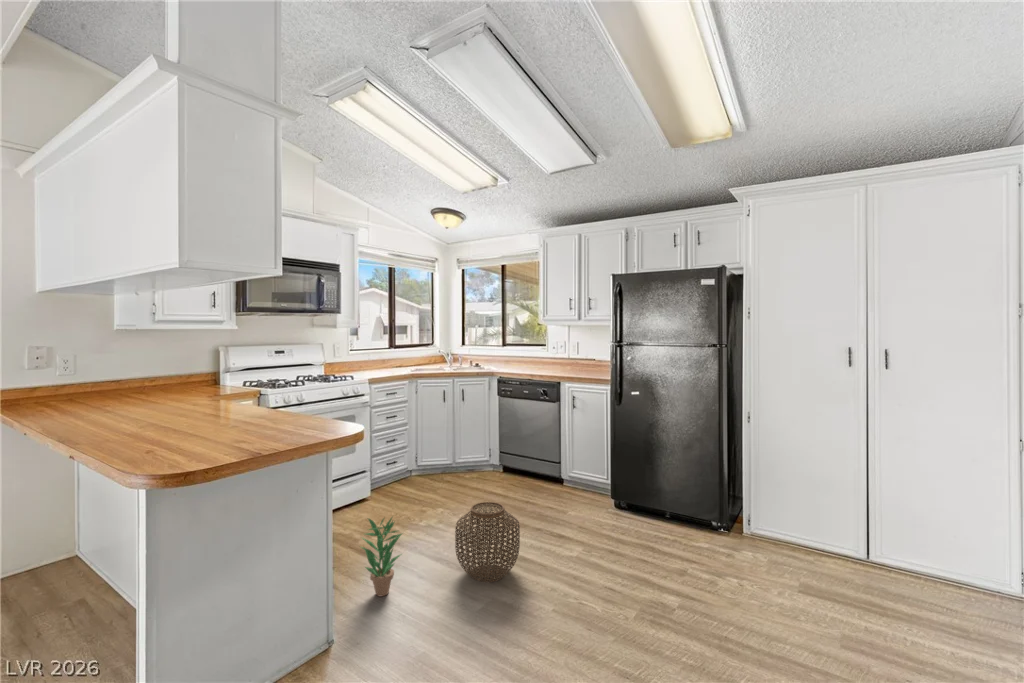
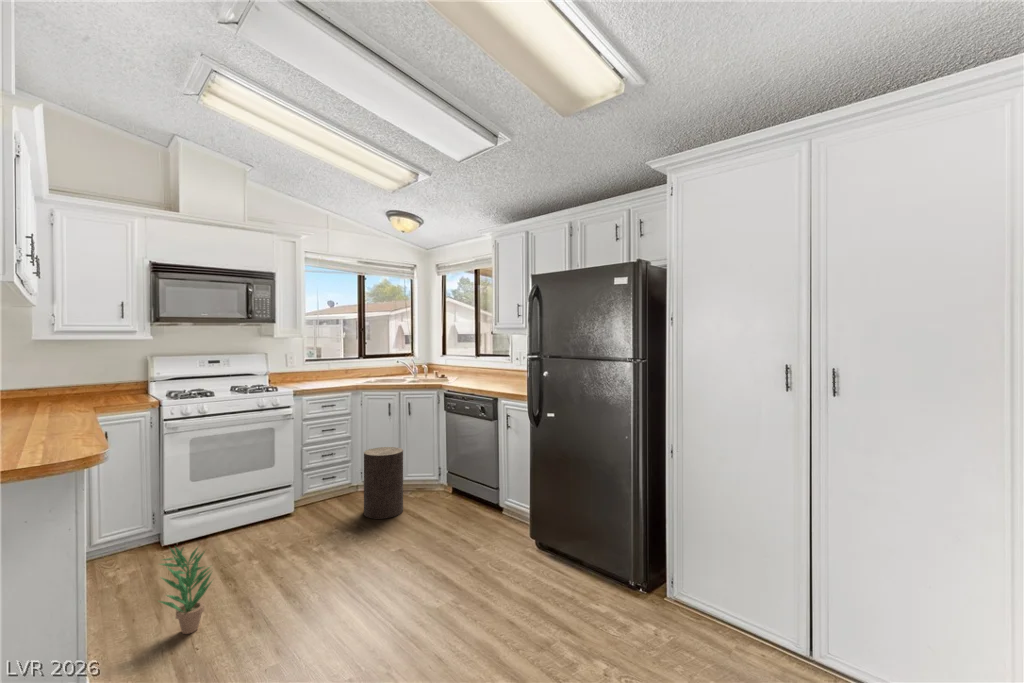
stool: none [438,430,473,496] -> present [364,447,403,519]
woven basket: present [455,502,520,582] -> none [276,535,355,630]

